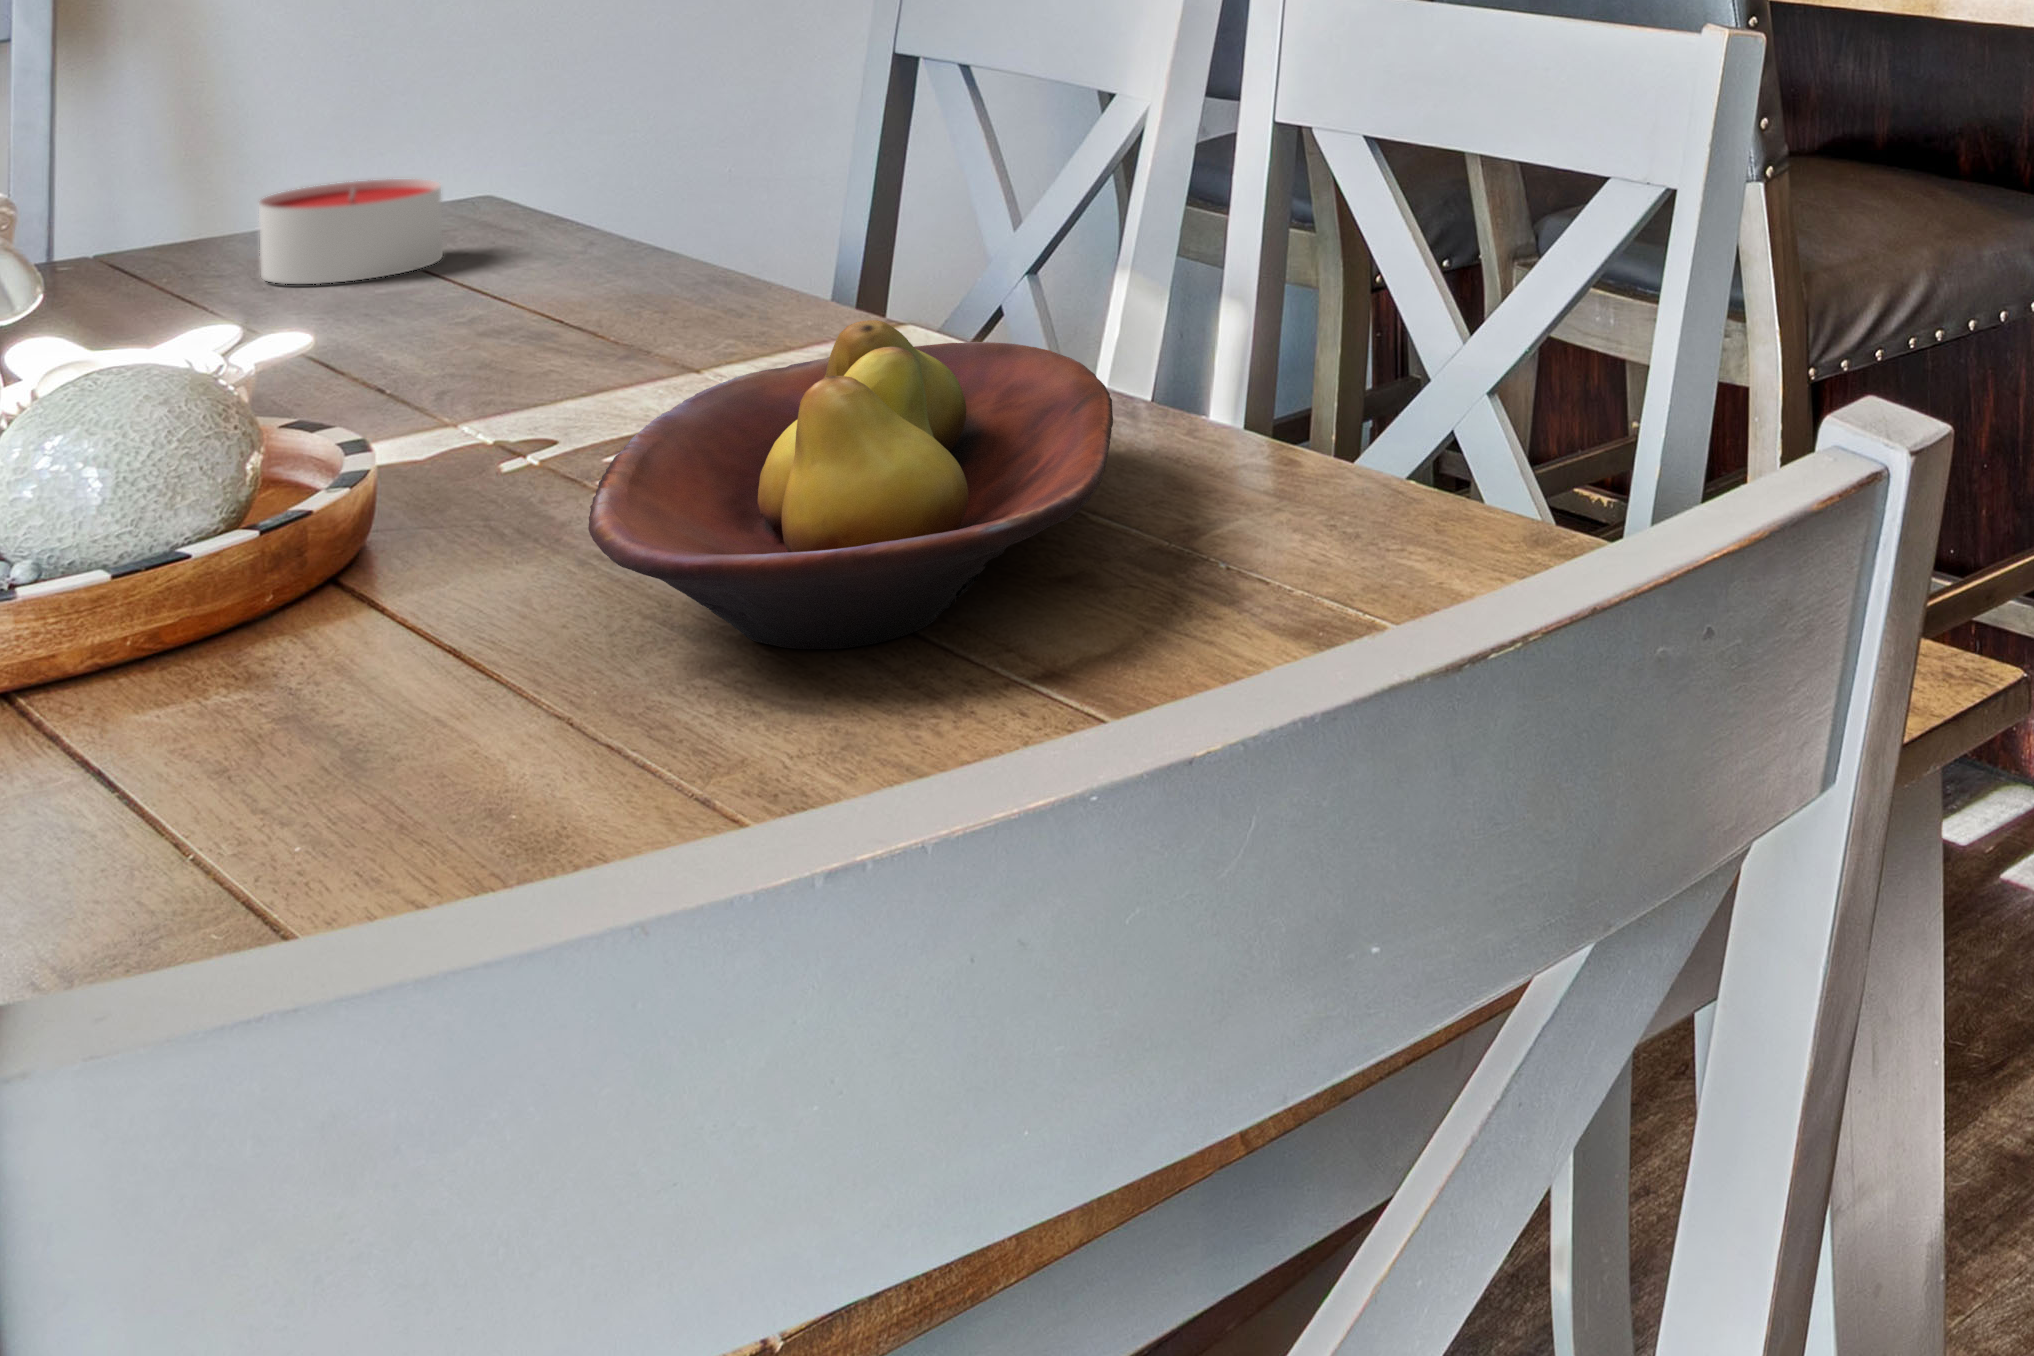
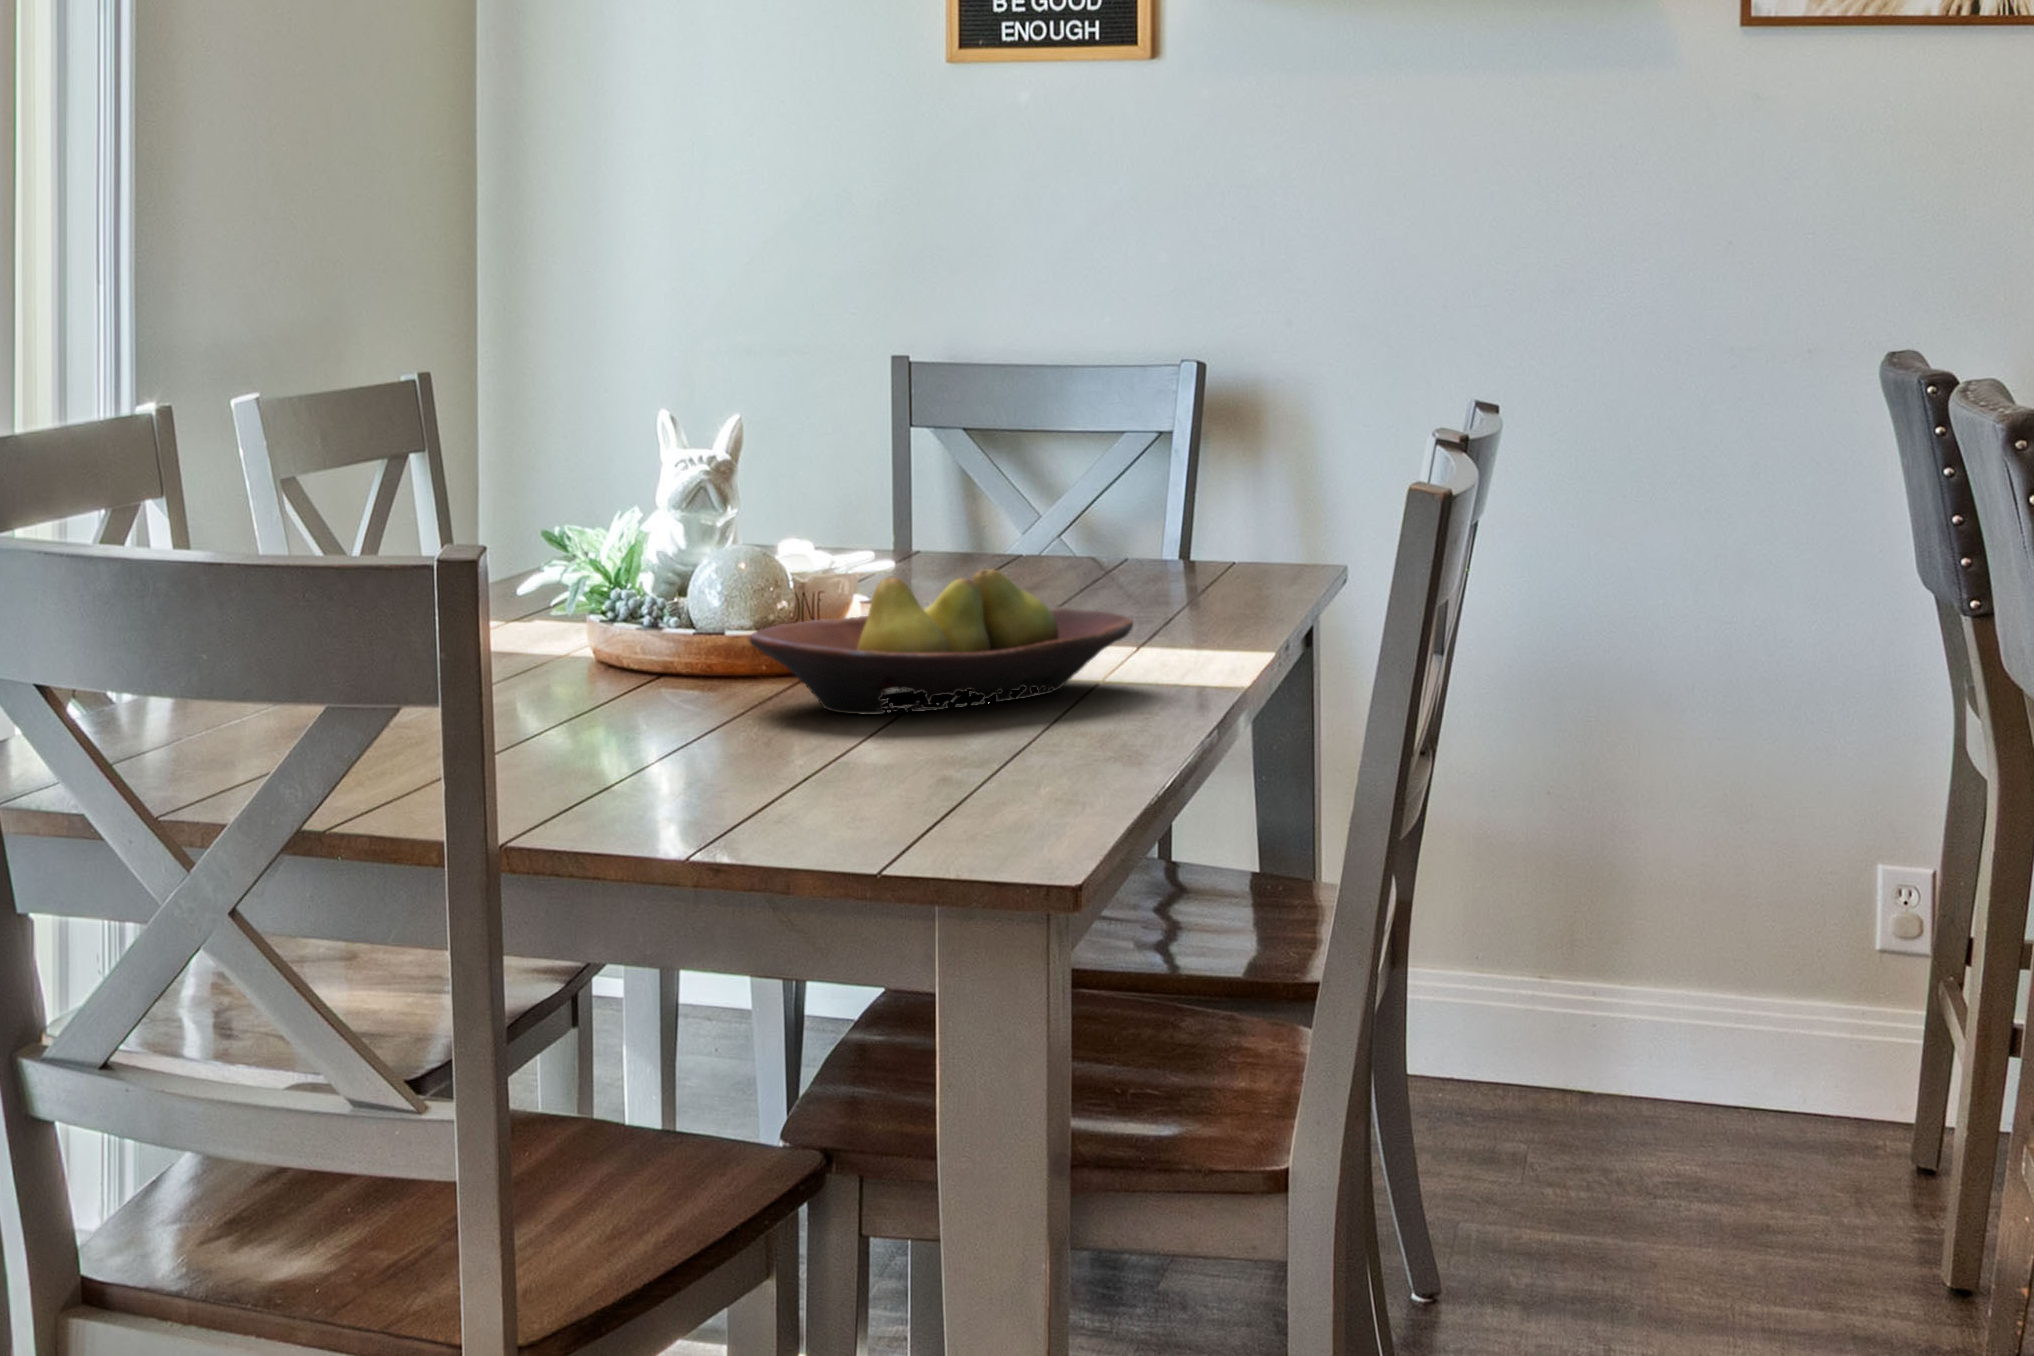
candle: present [259,179,443,284] -> none [1164,536,1262,593]

